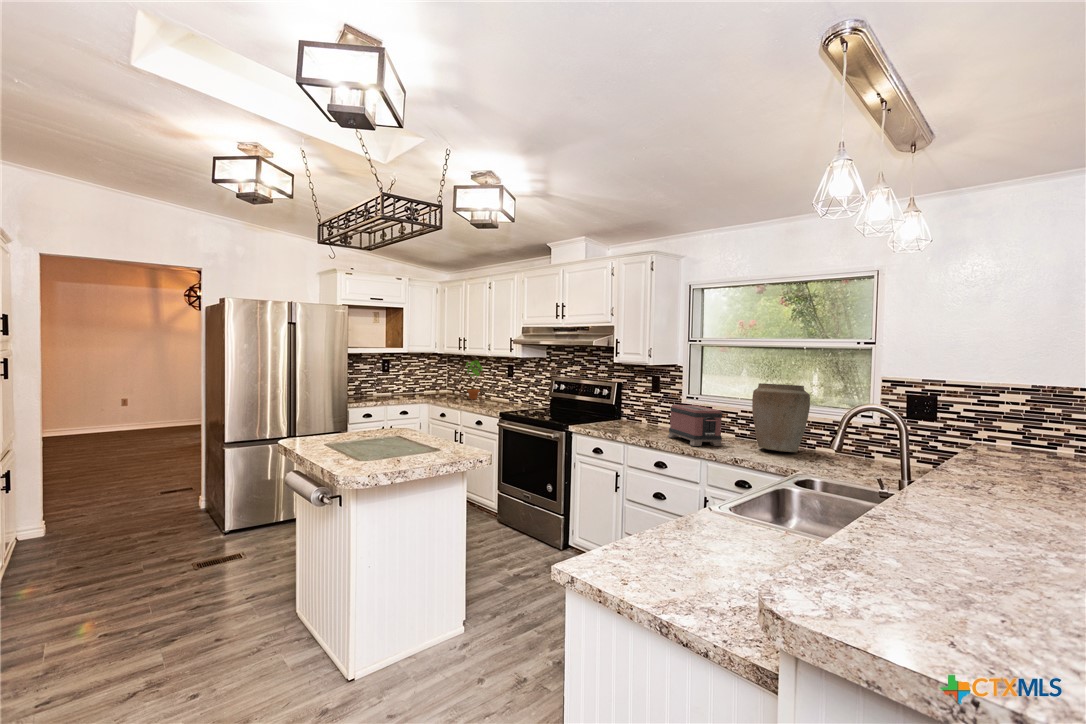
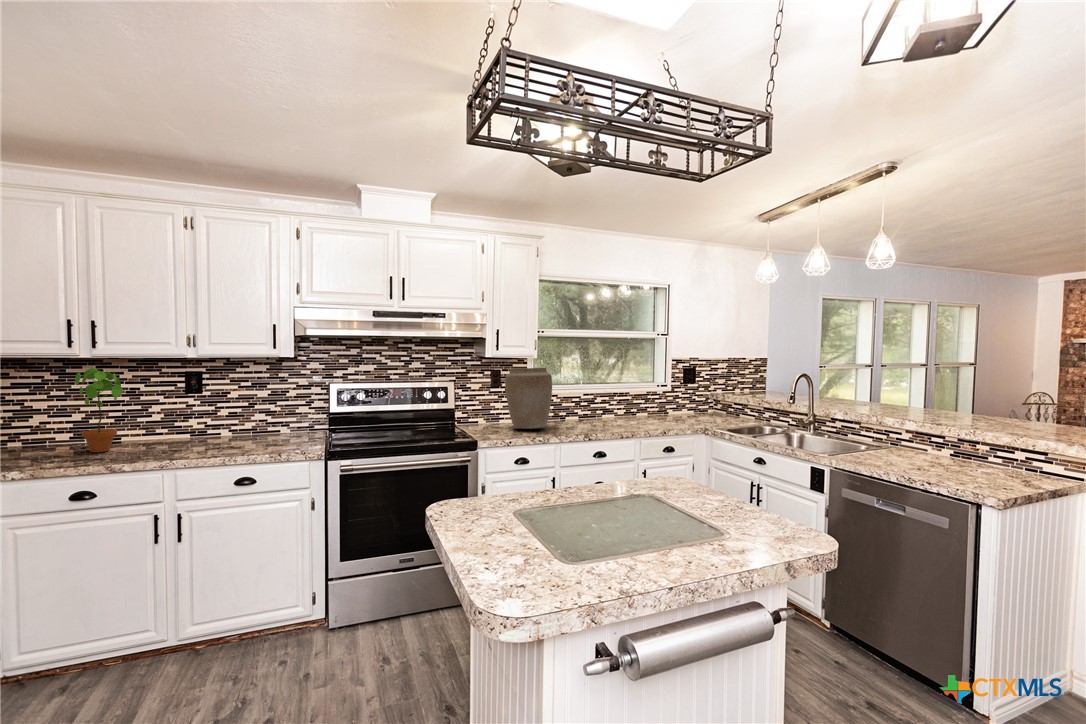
vase: present [752,383,810,452] -> present [505,368,552,429]
toaster: present [668,405,722,446] -> none [568,394,624,430]

